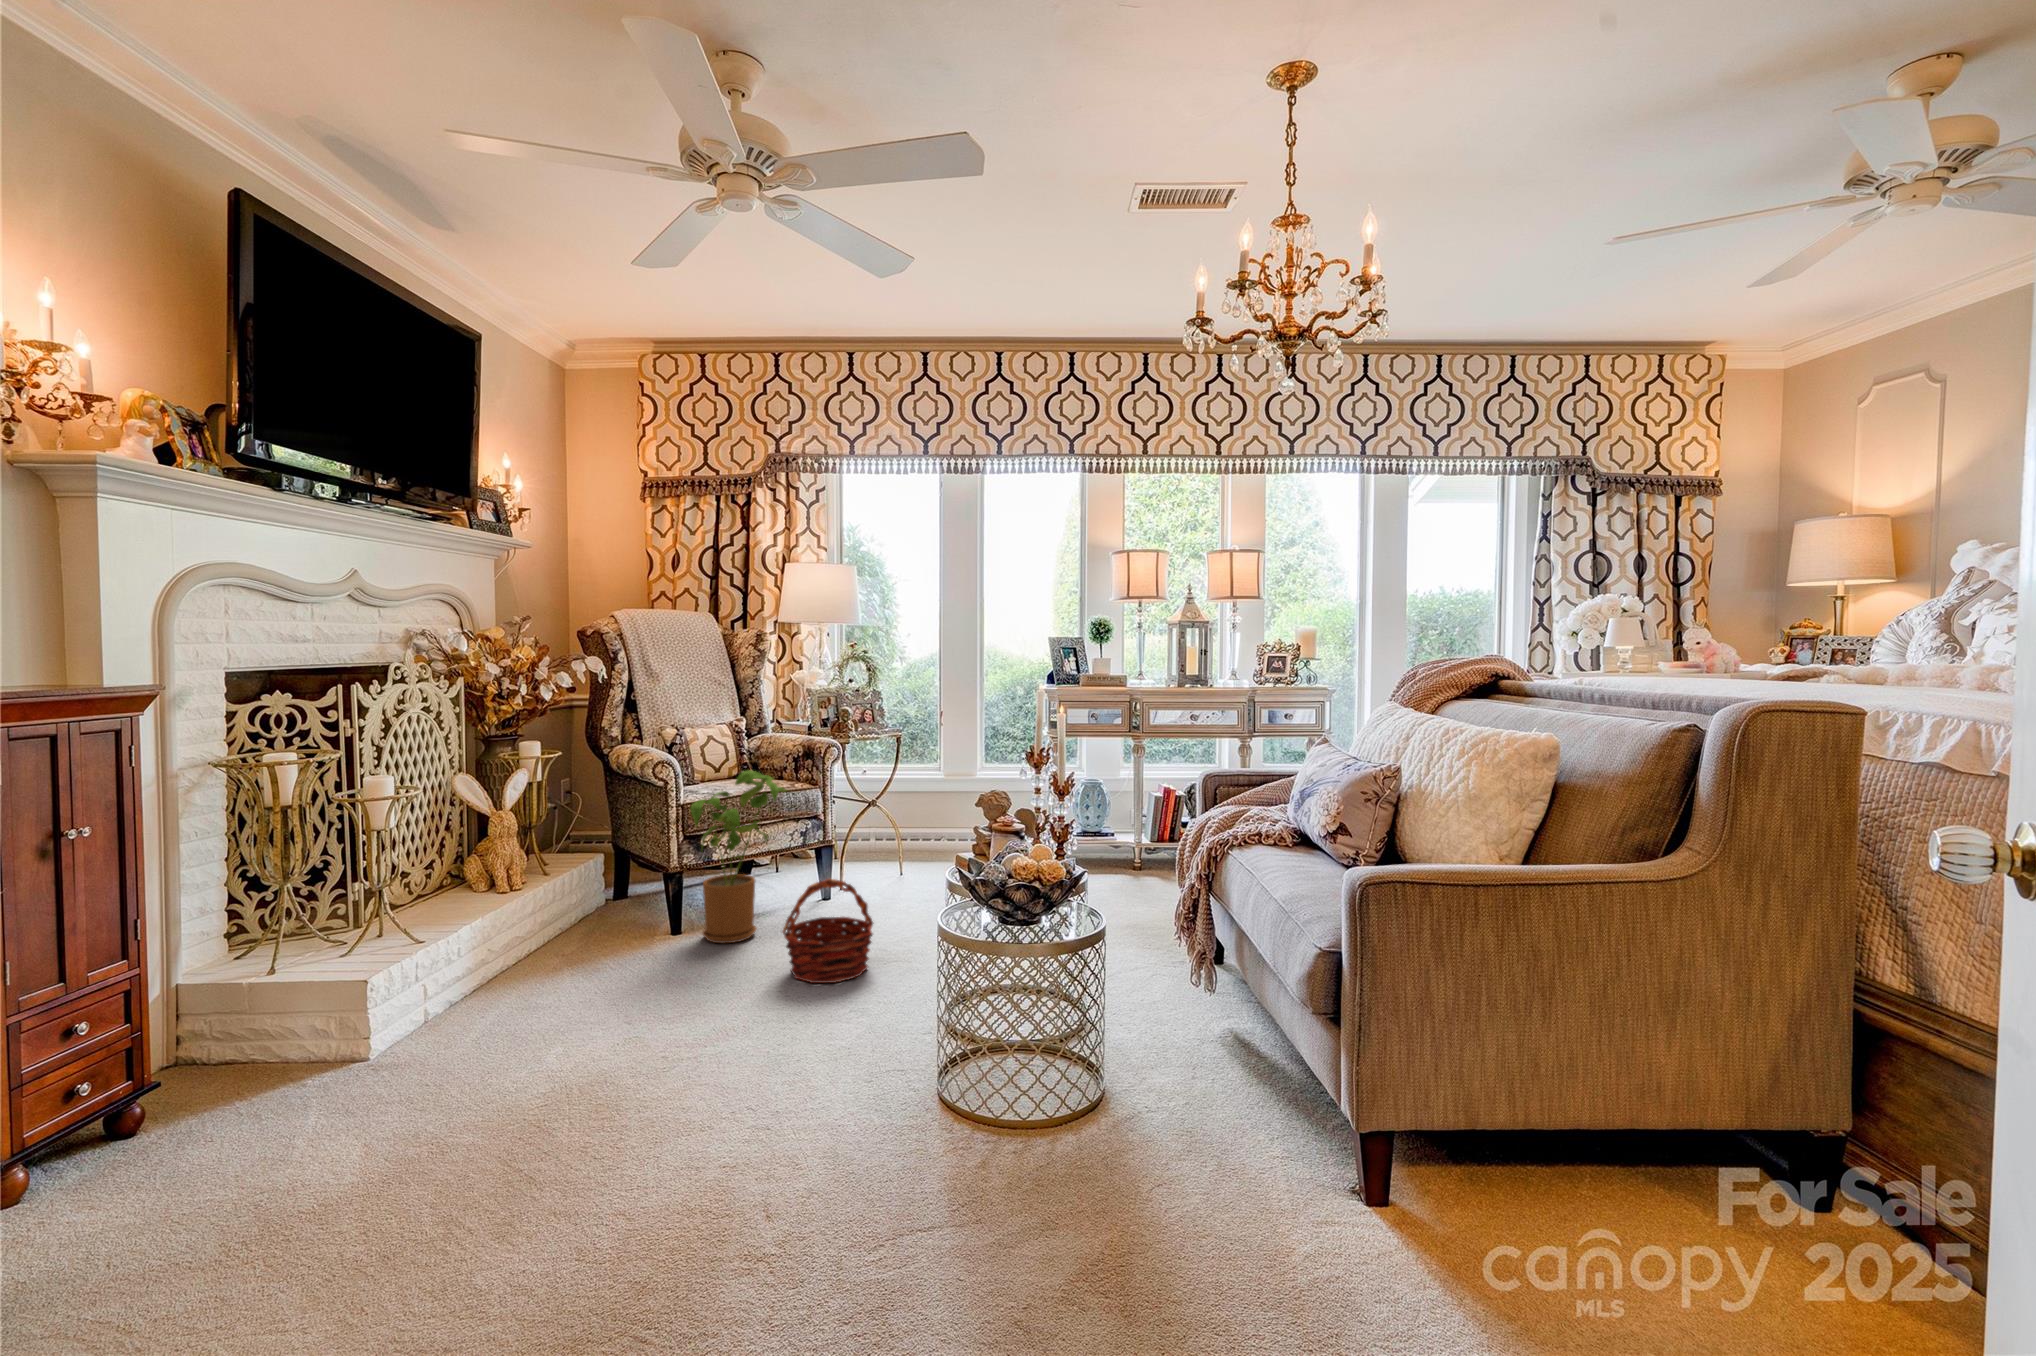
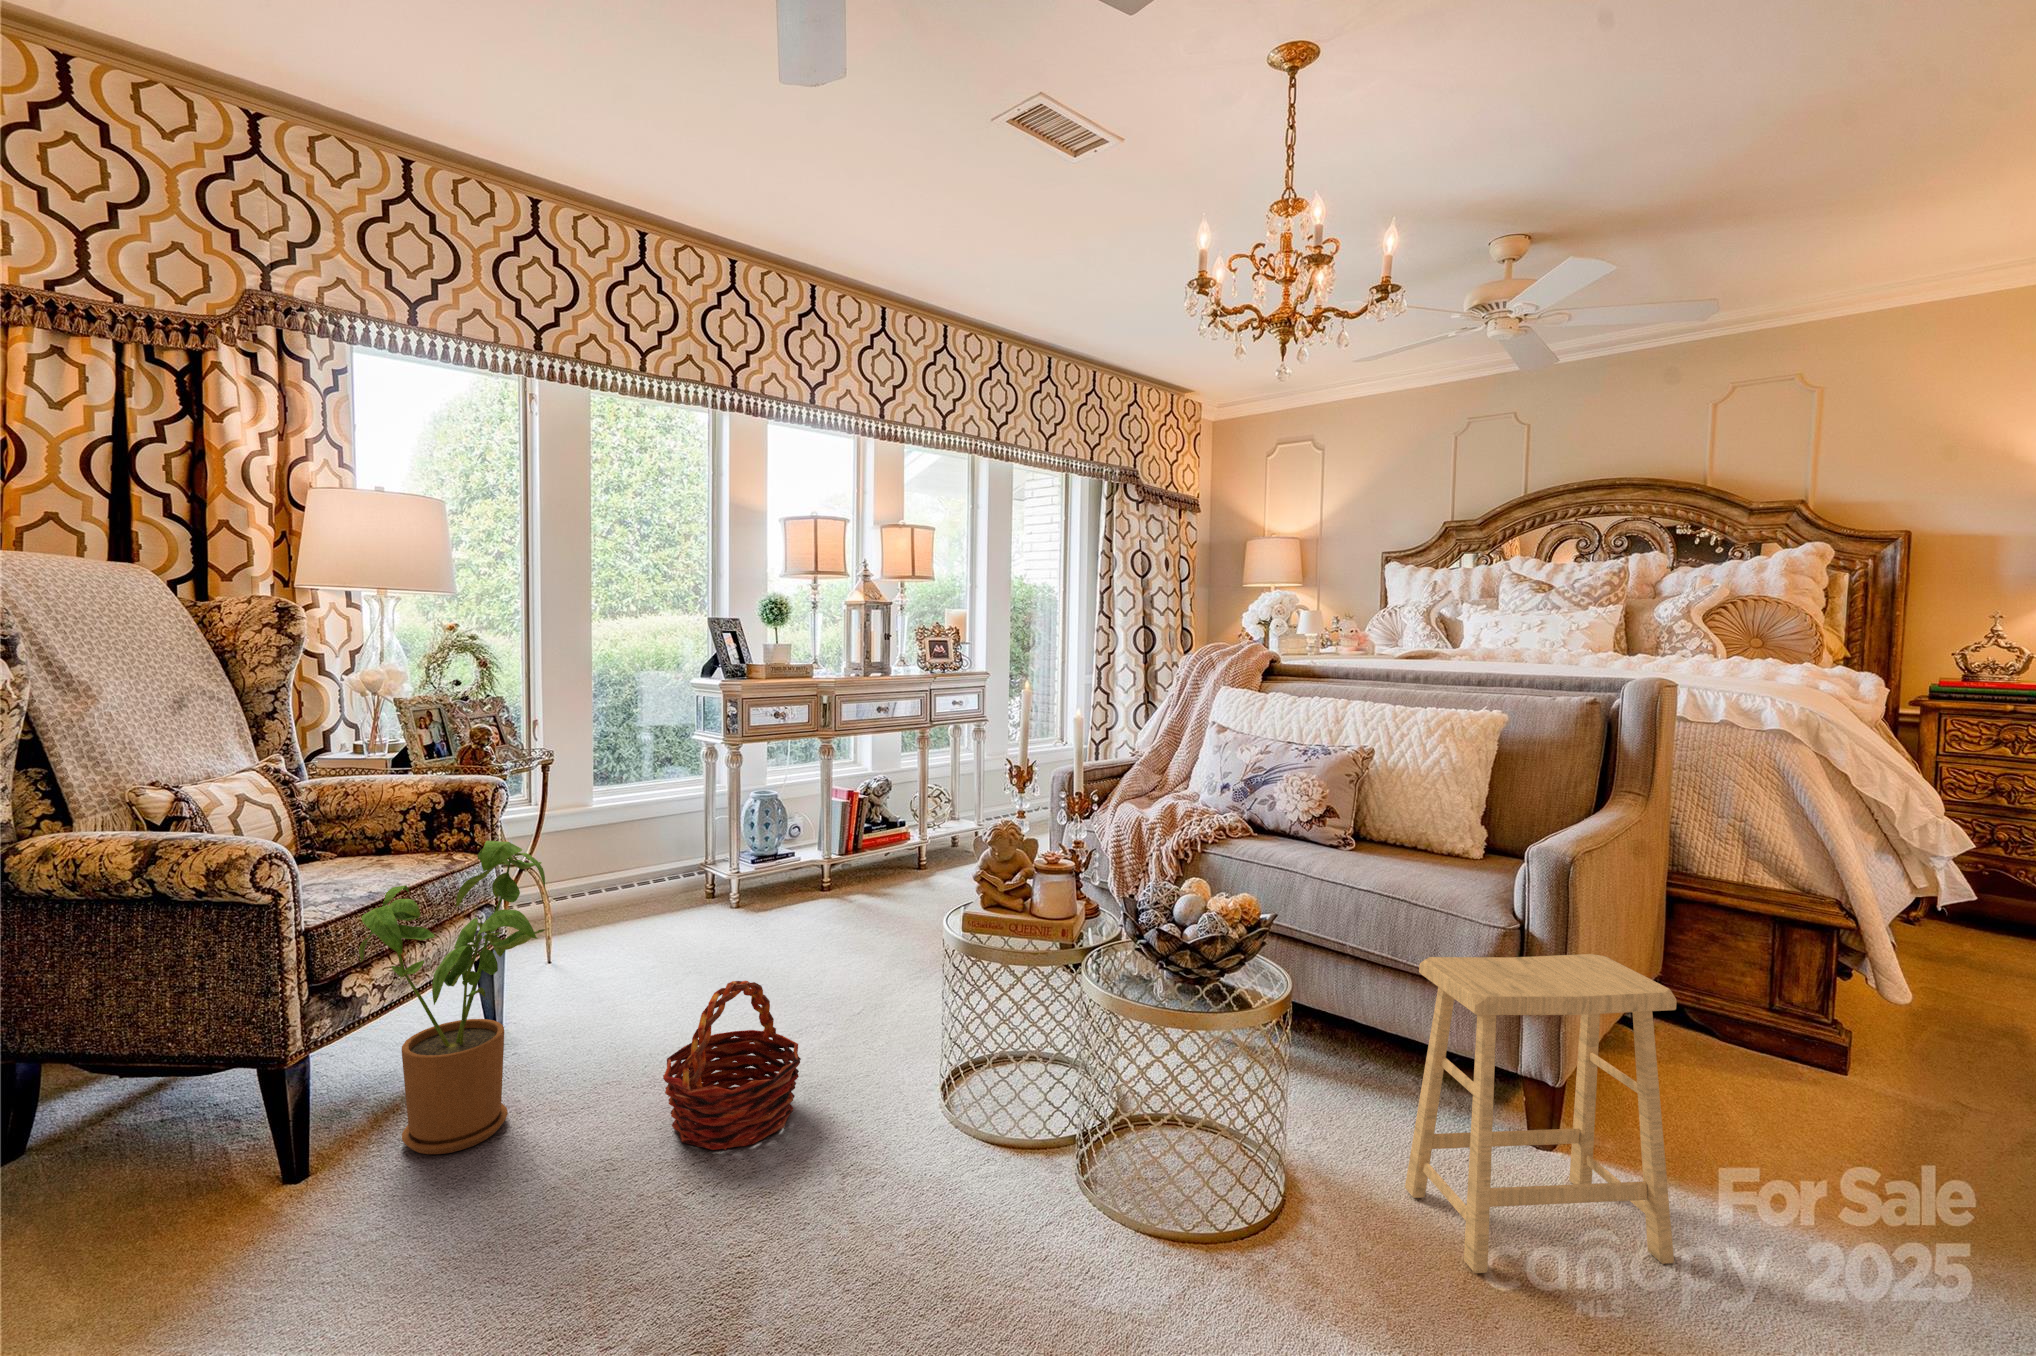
footstool: none [1027,945,1260,1301] -> present [1405,954,1677,1273]

